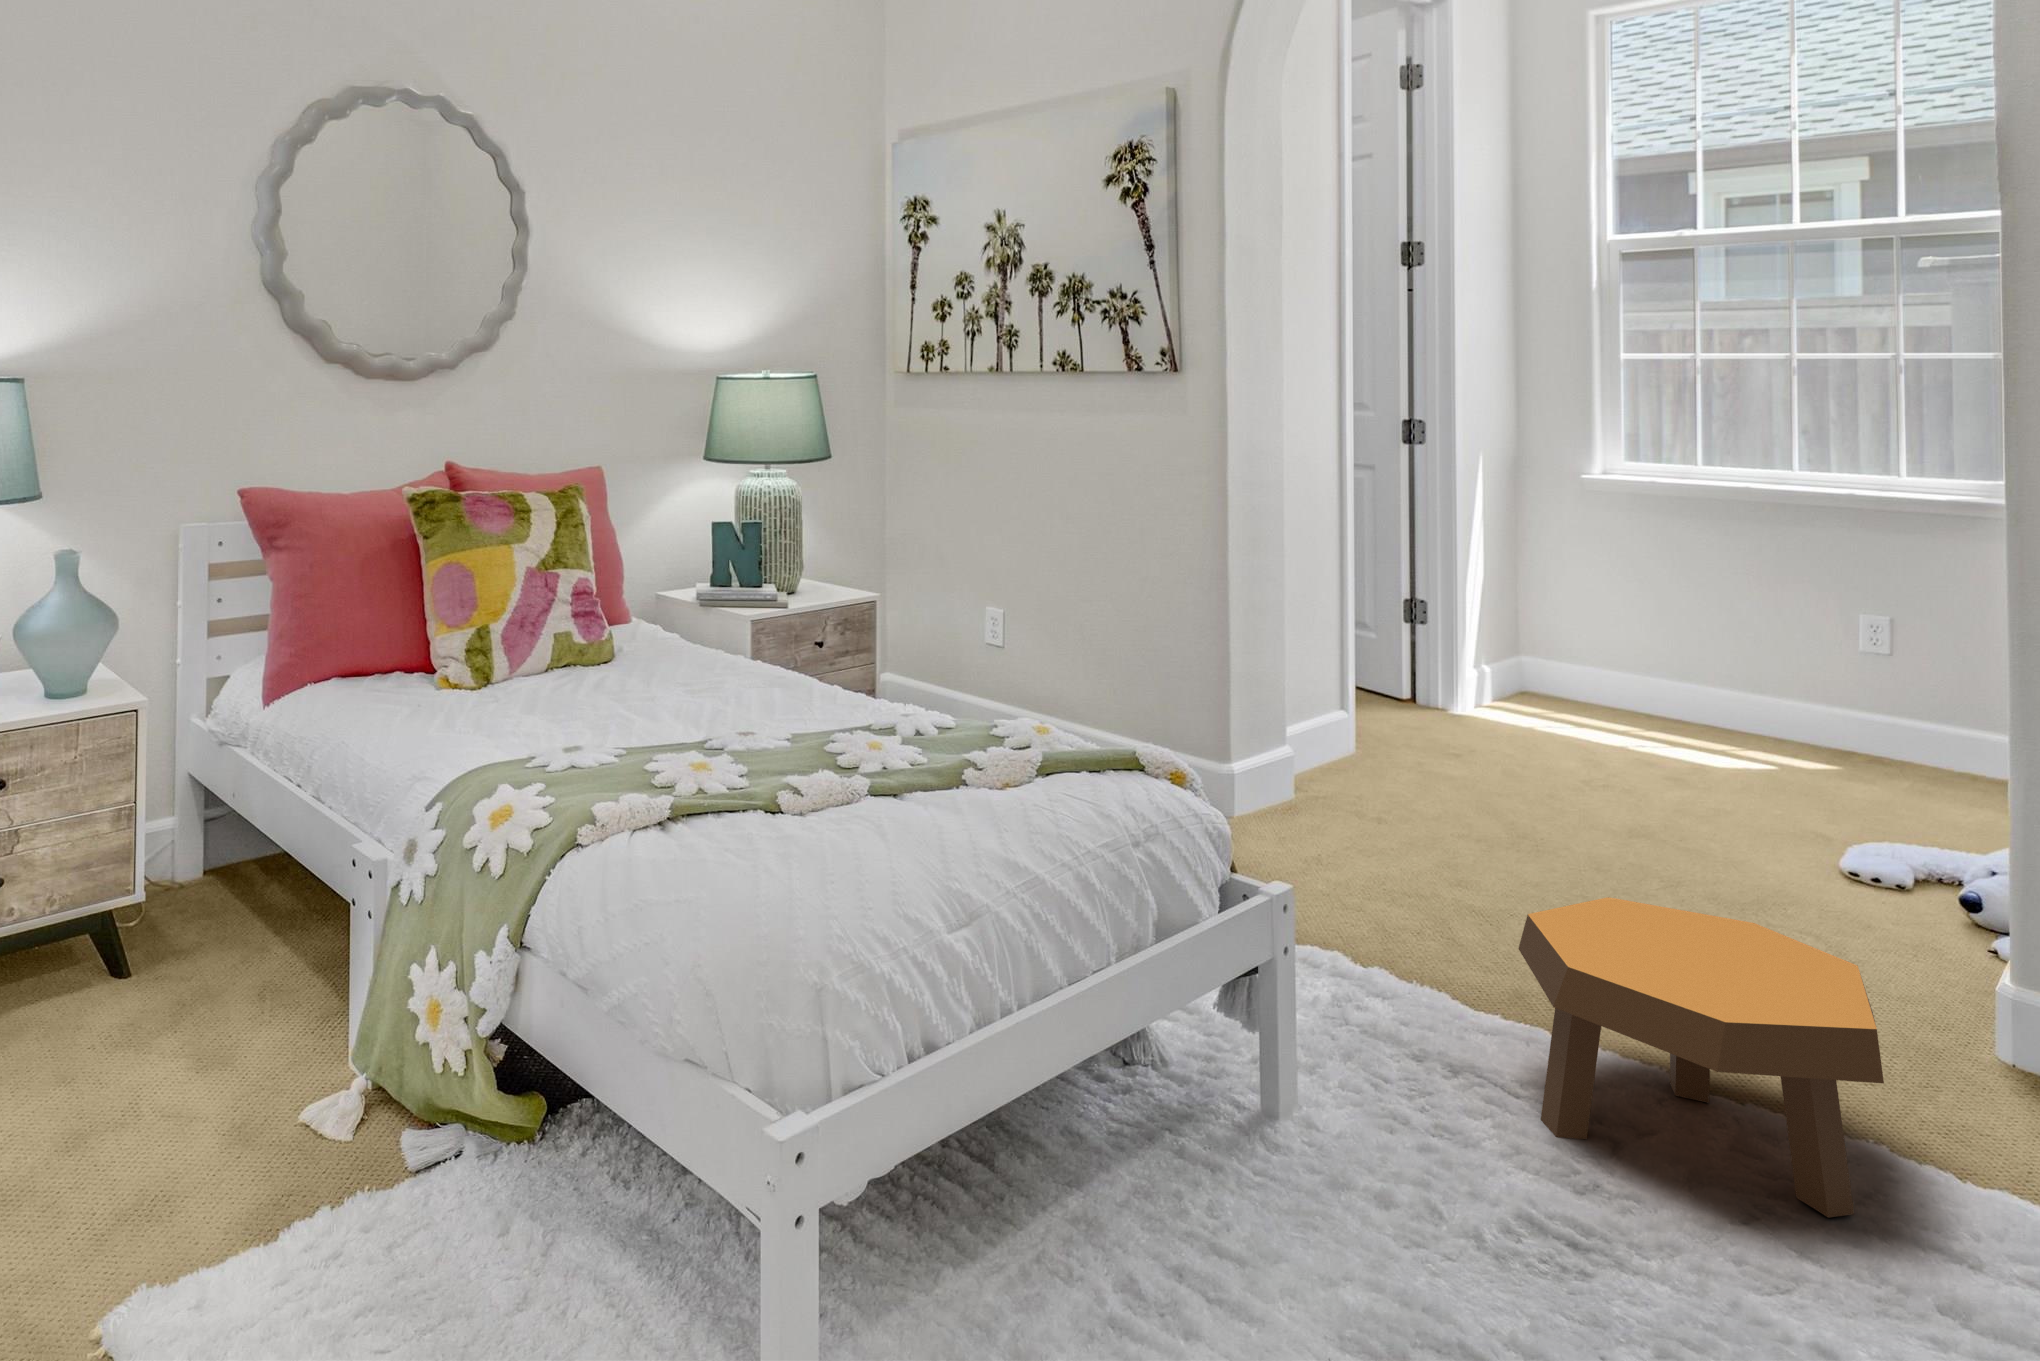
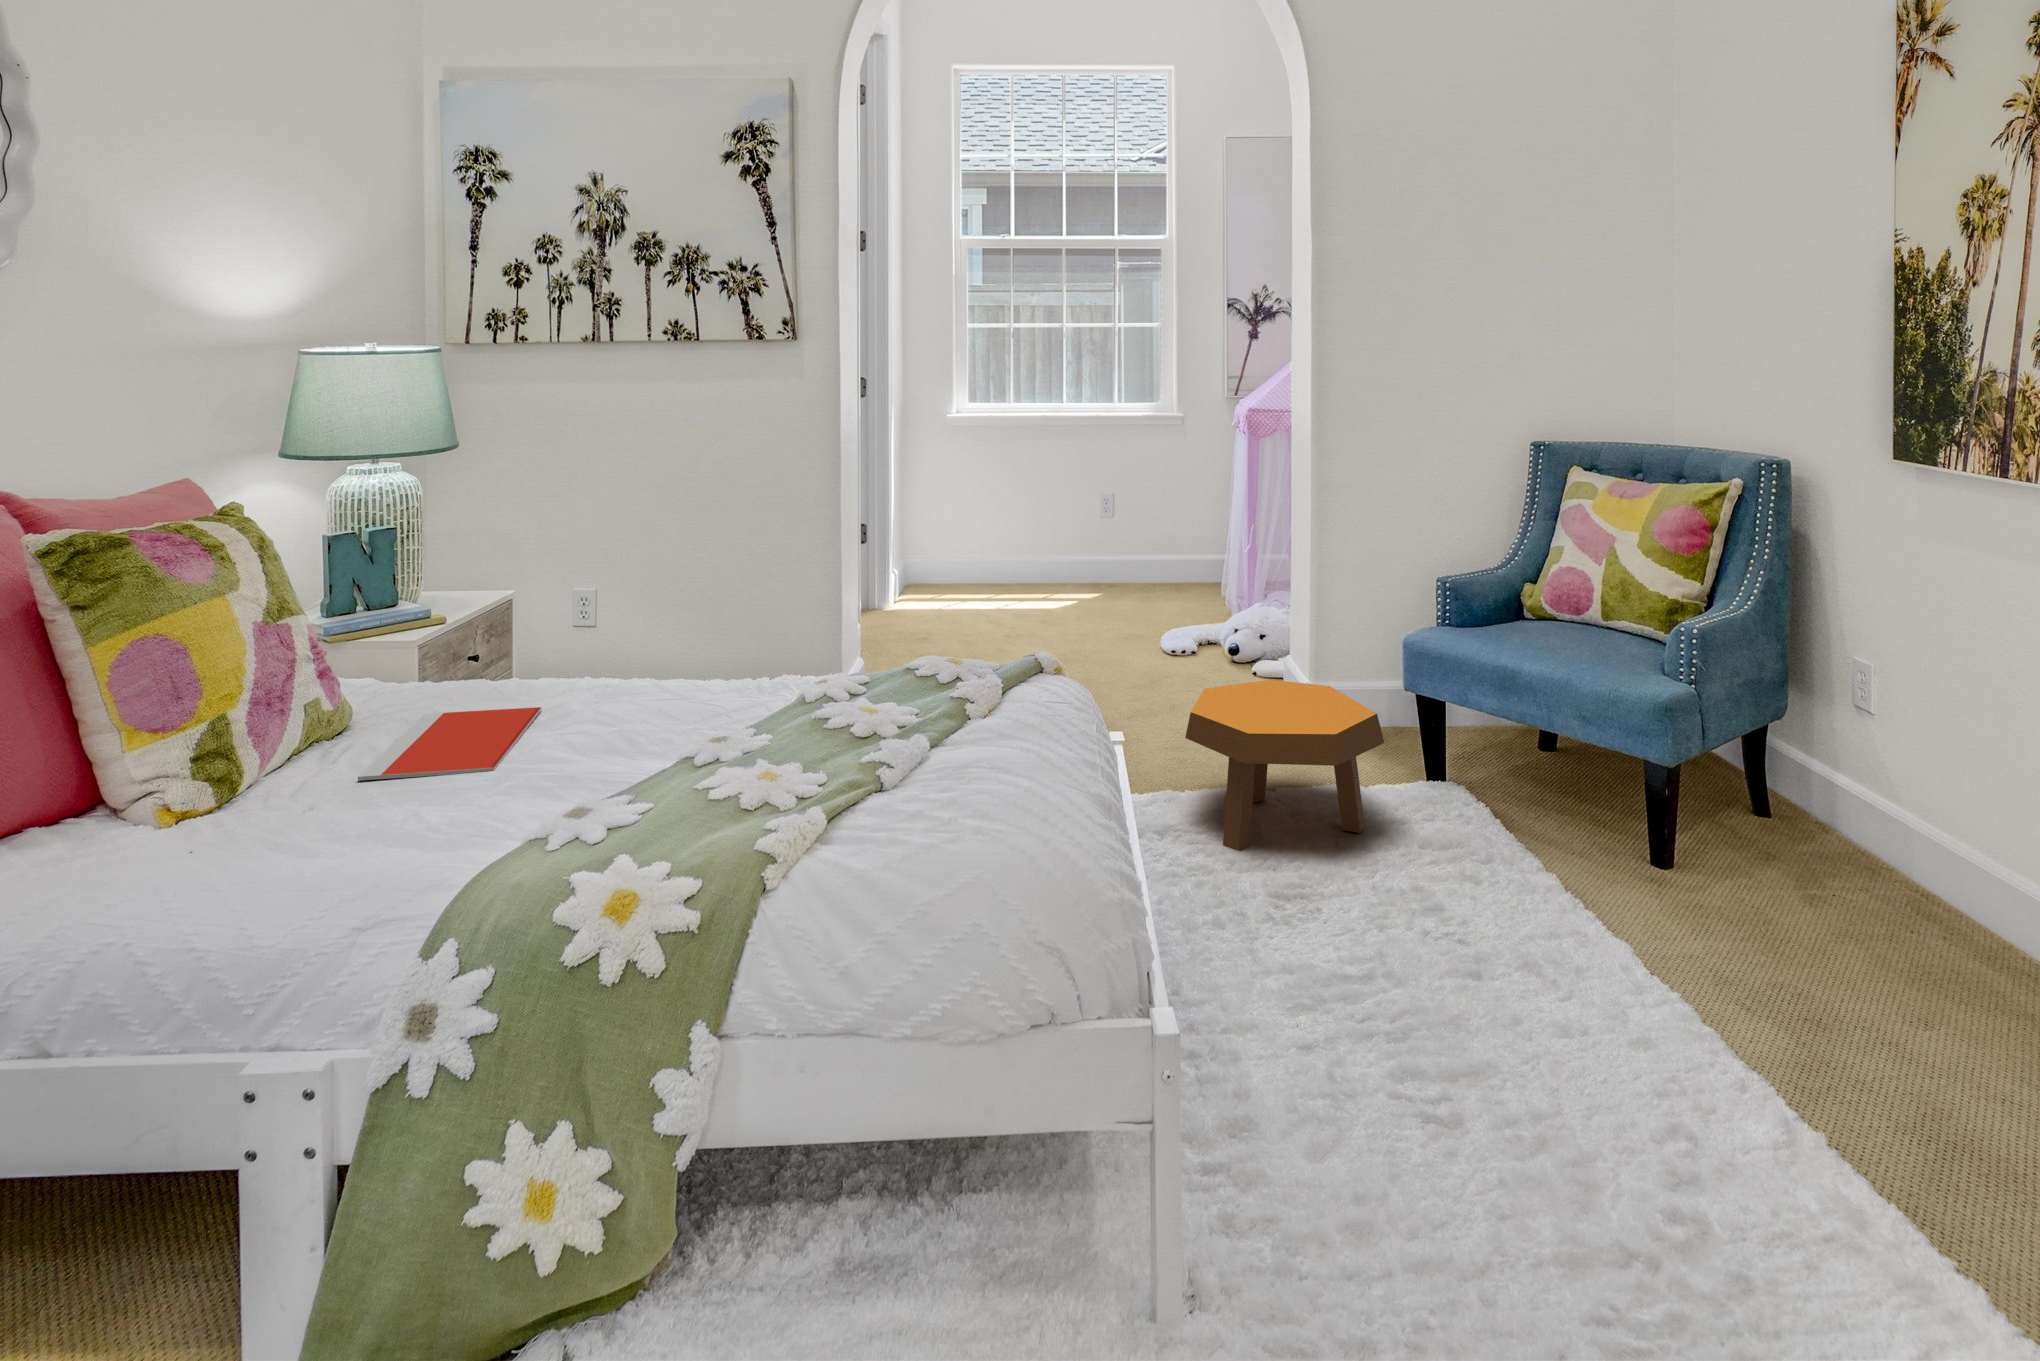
notebook: none [546,664,719,711] -> present [358,707,542,781]

